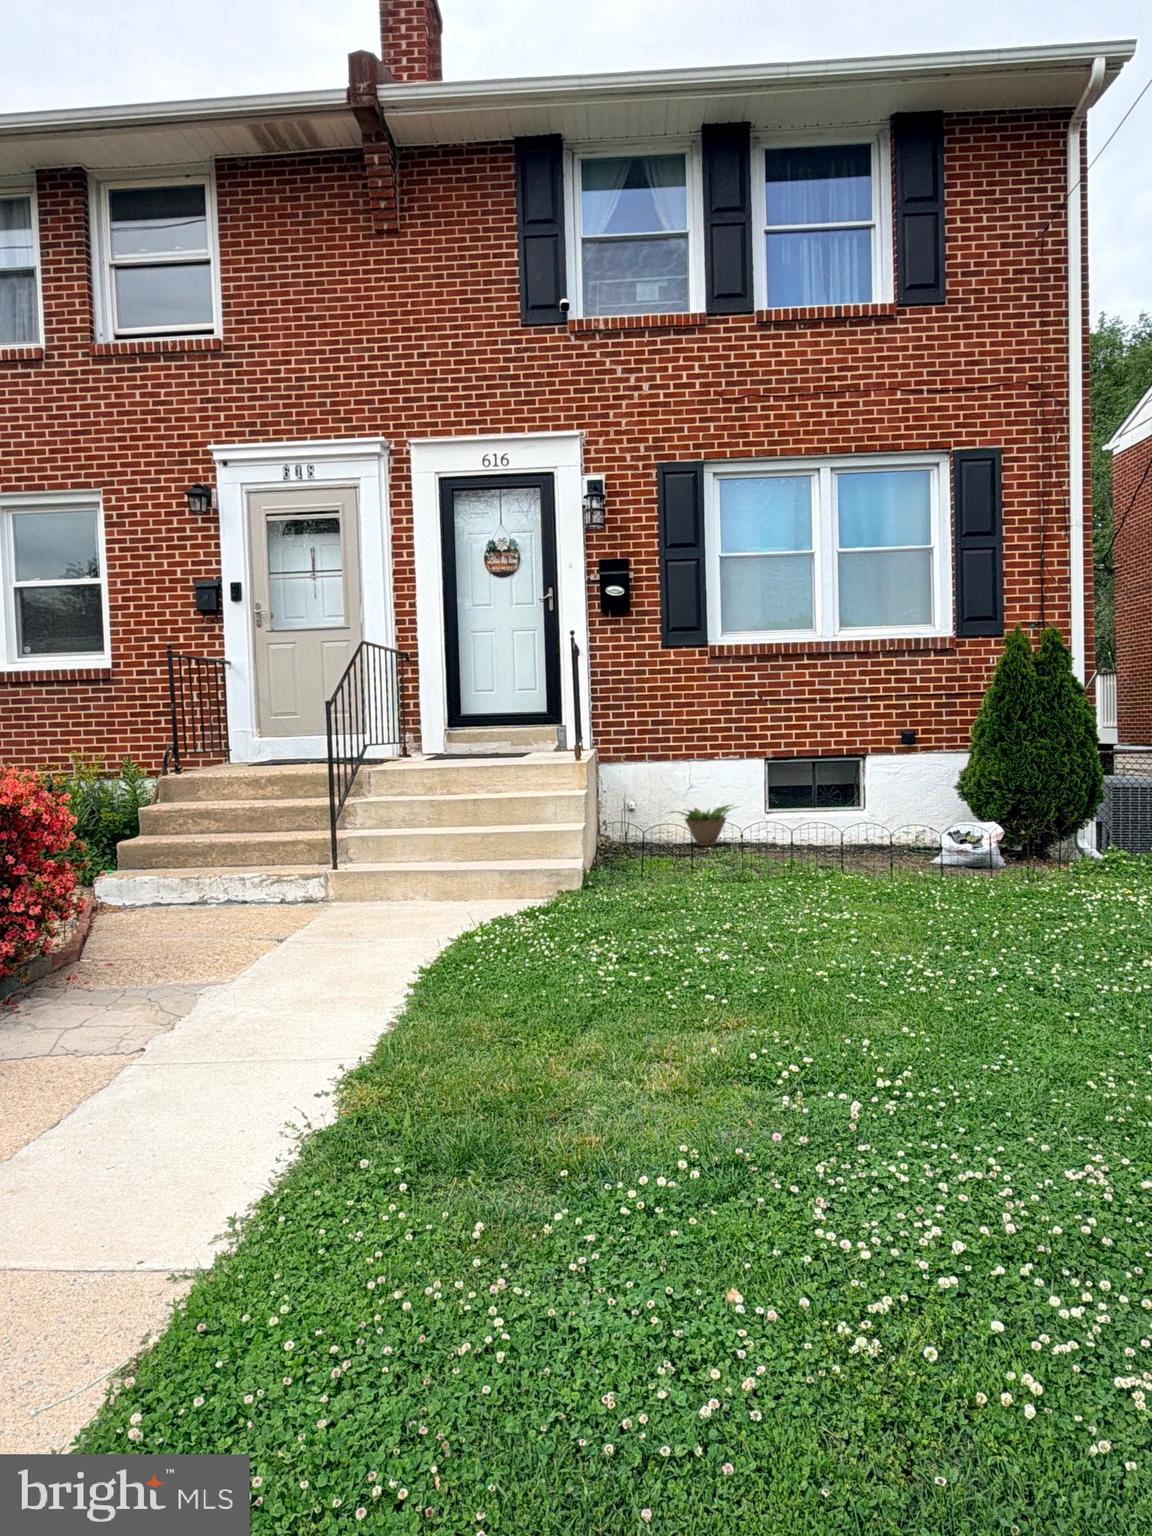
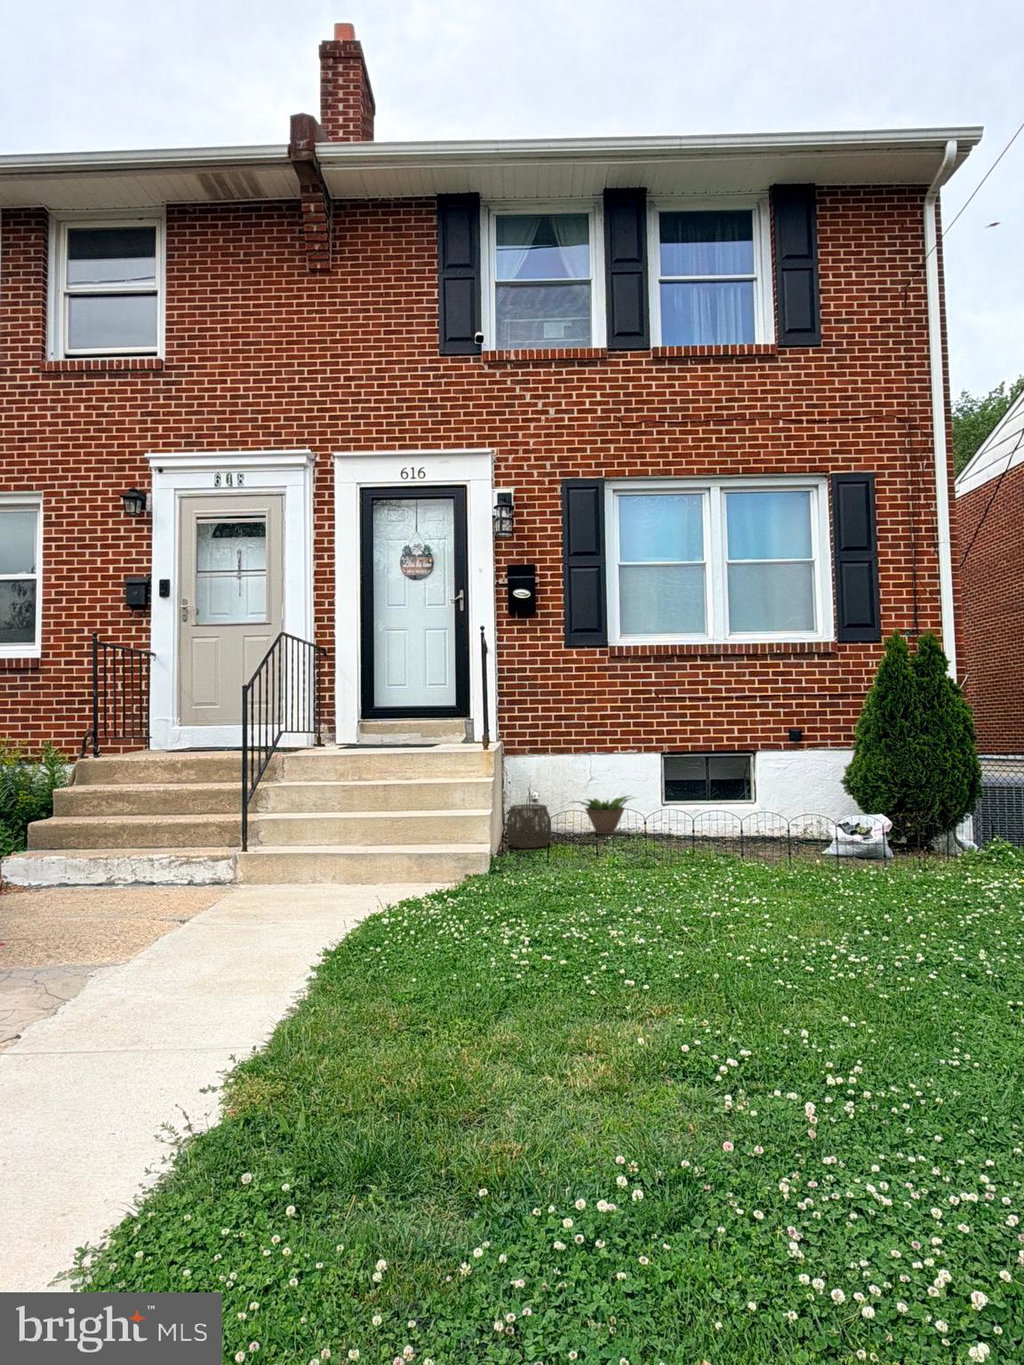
woven basket: none [601,816,649,862] -> present [506,804,551,848]

